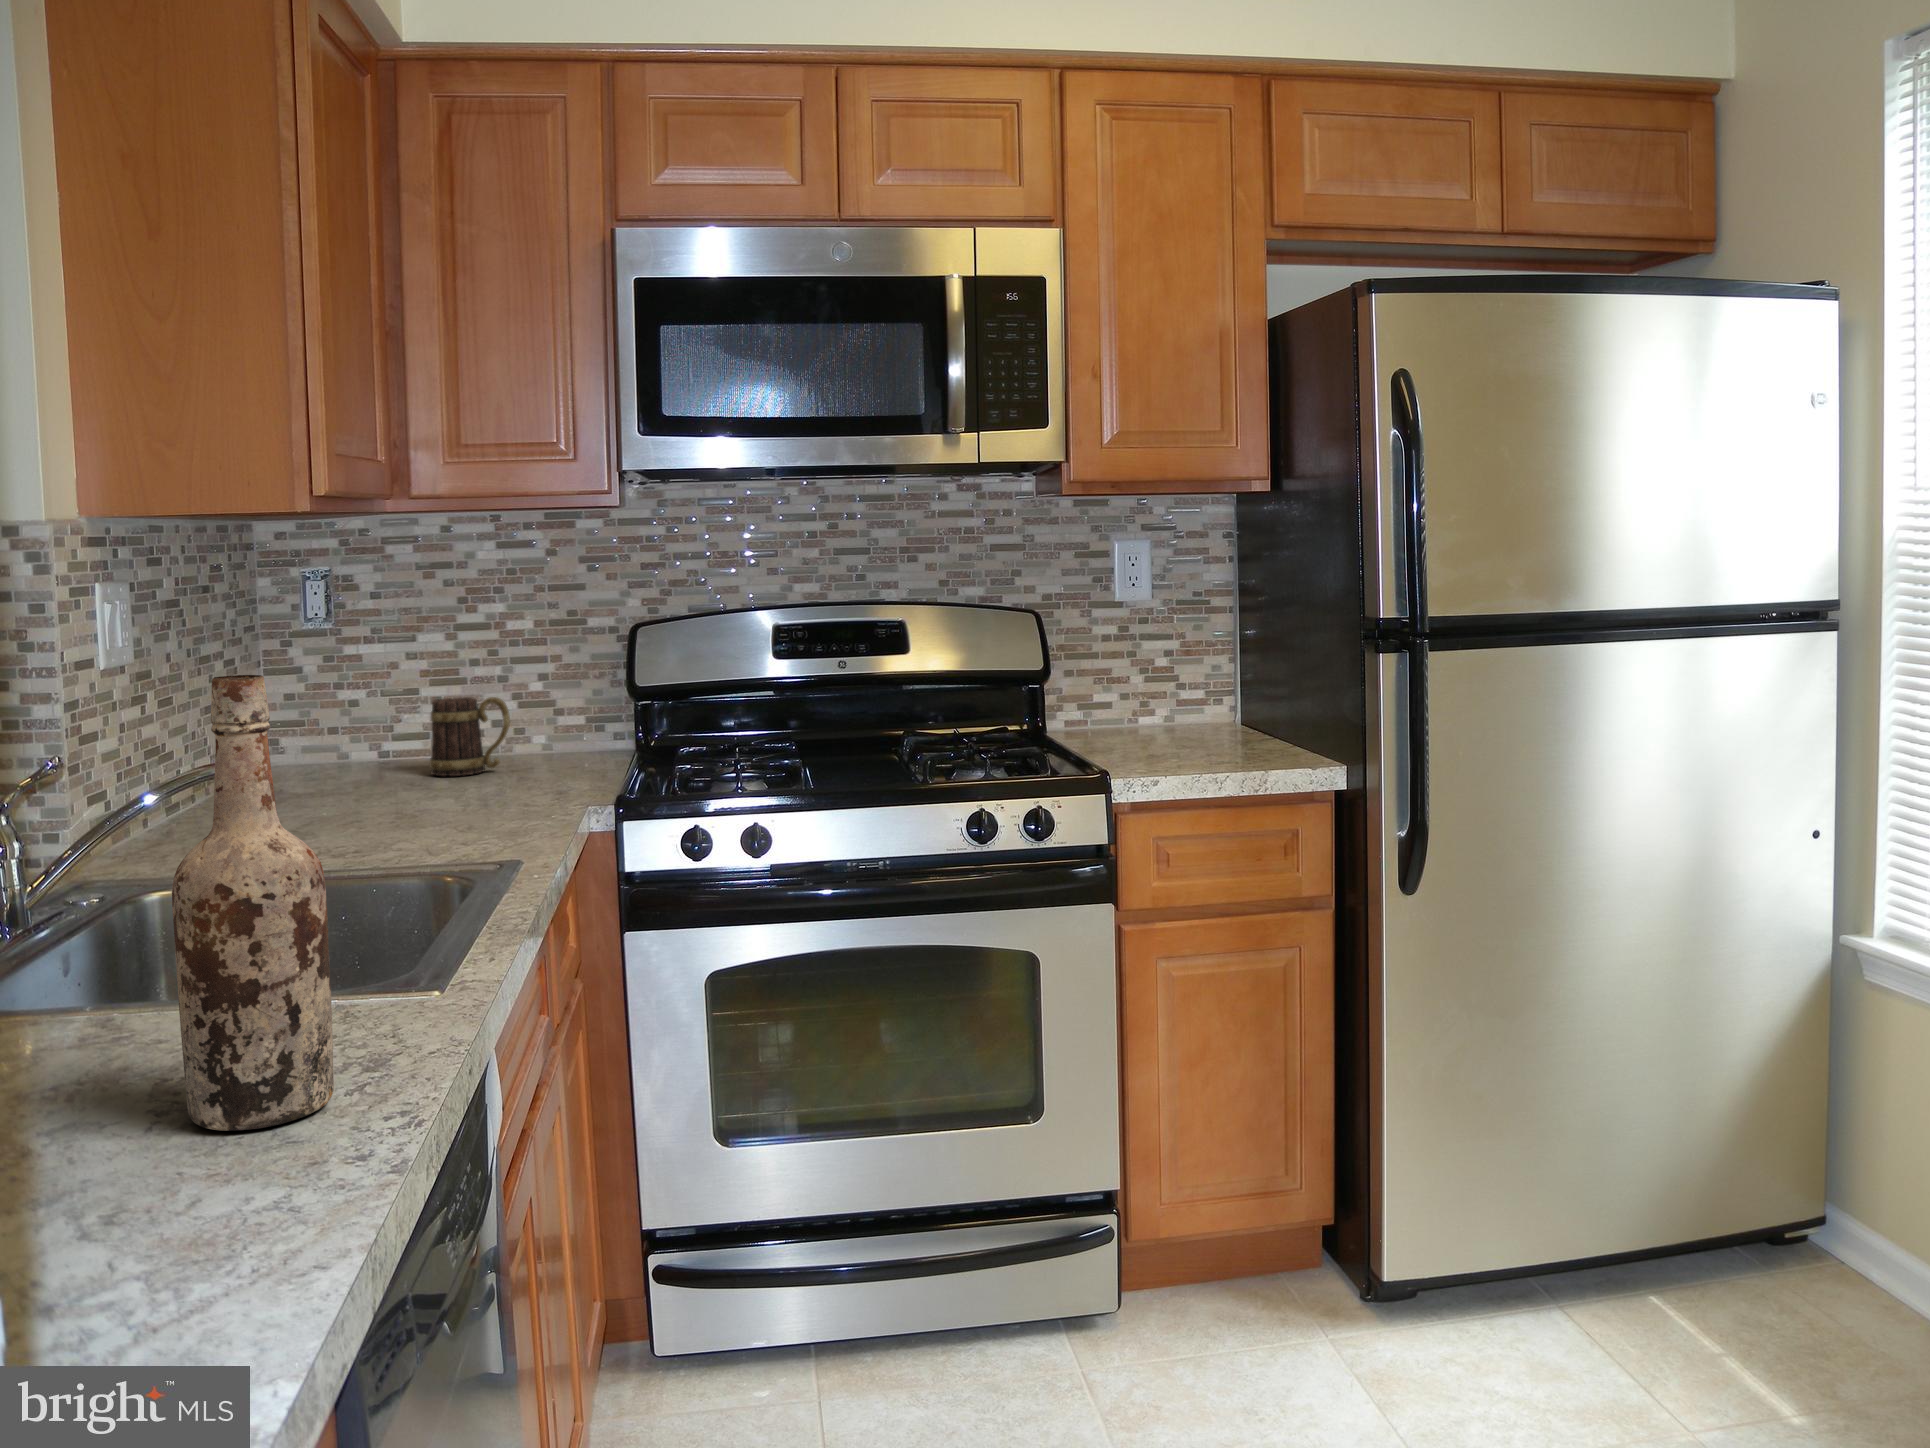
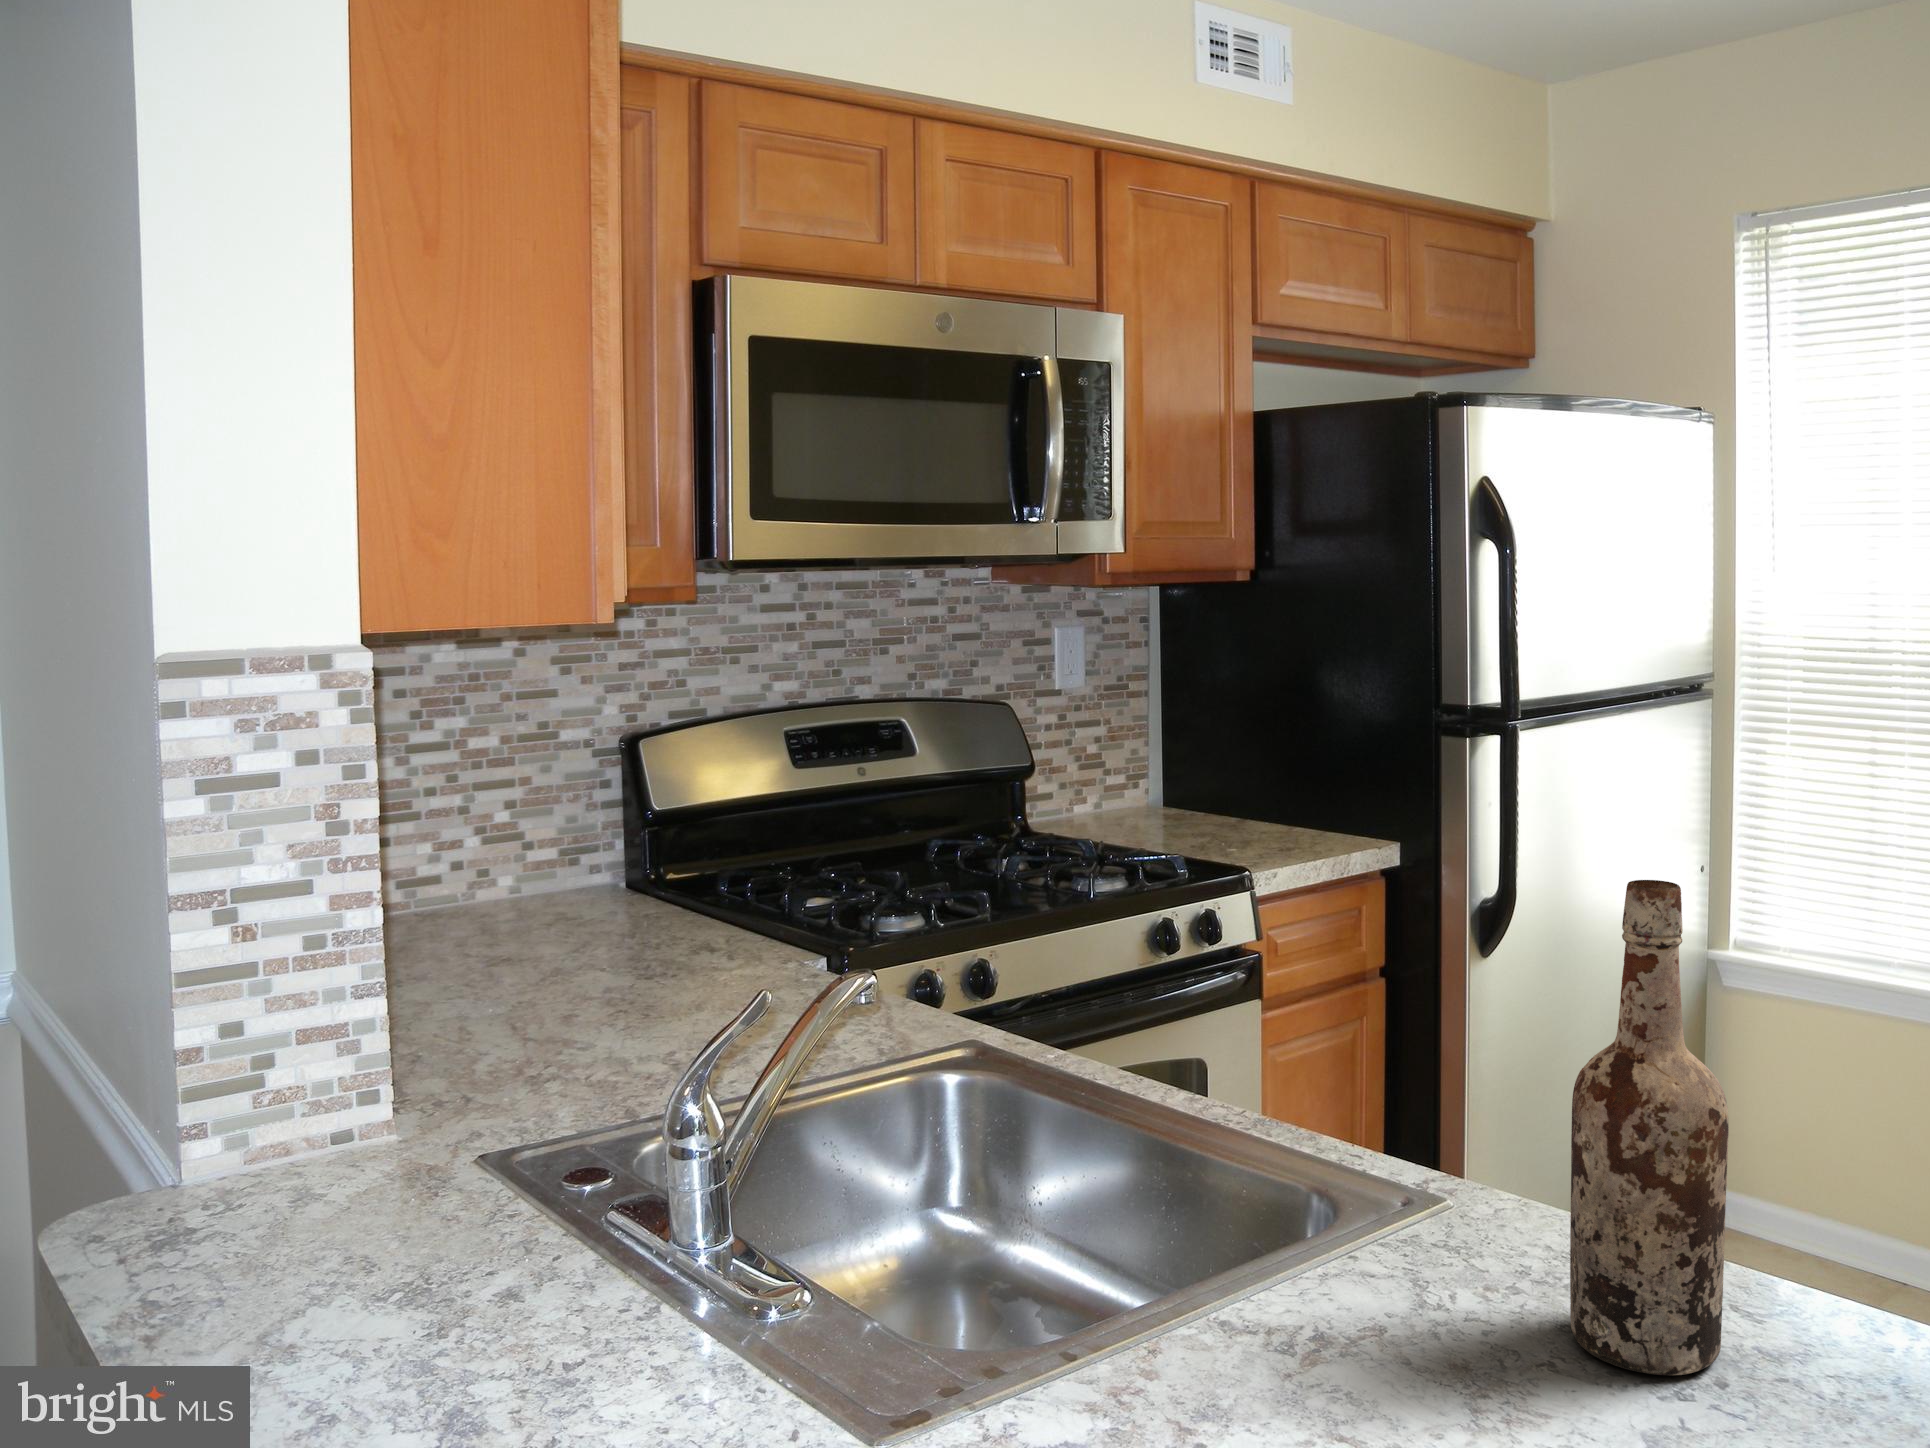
mug: present [430,697,510,776] -> none [439,835,535,938]

